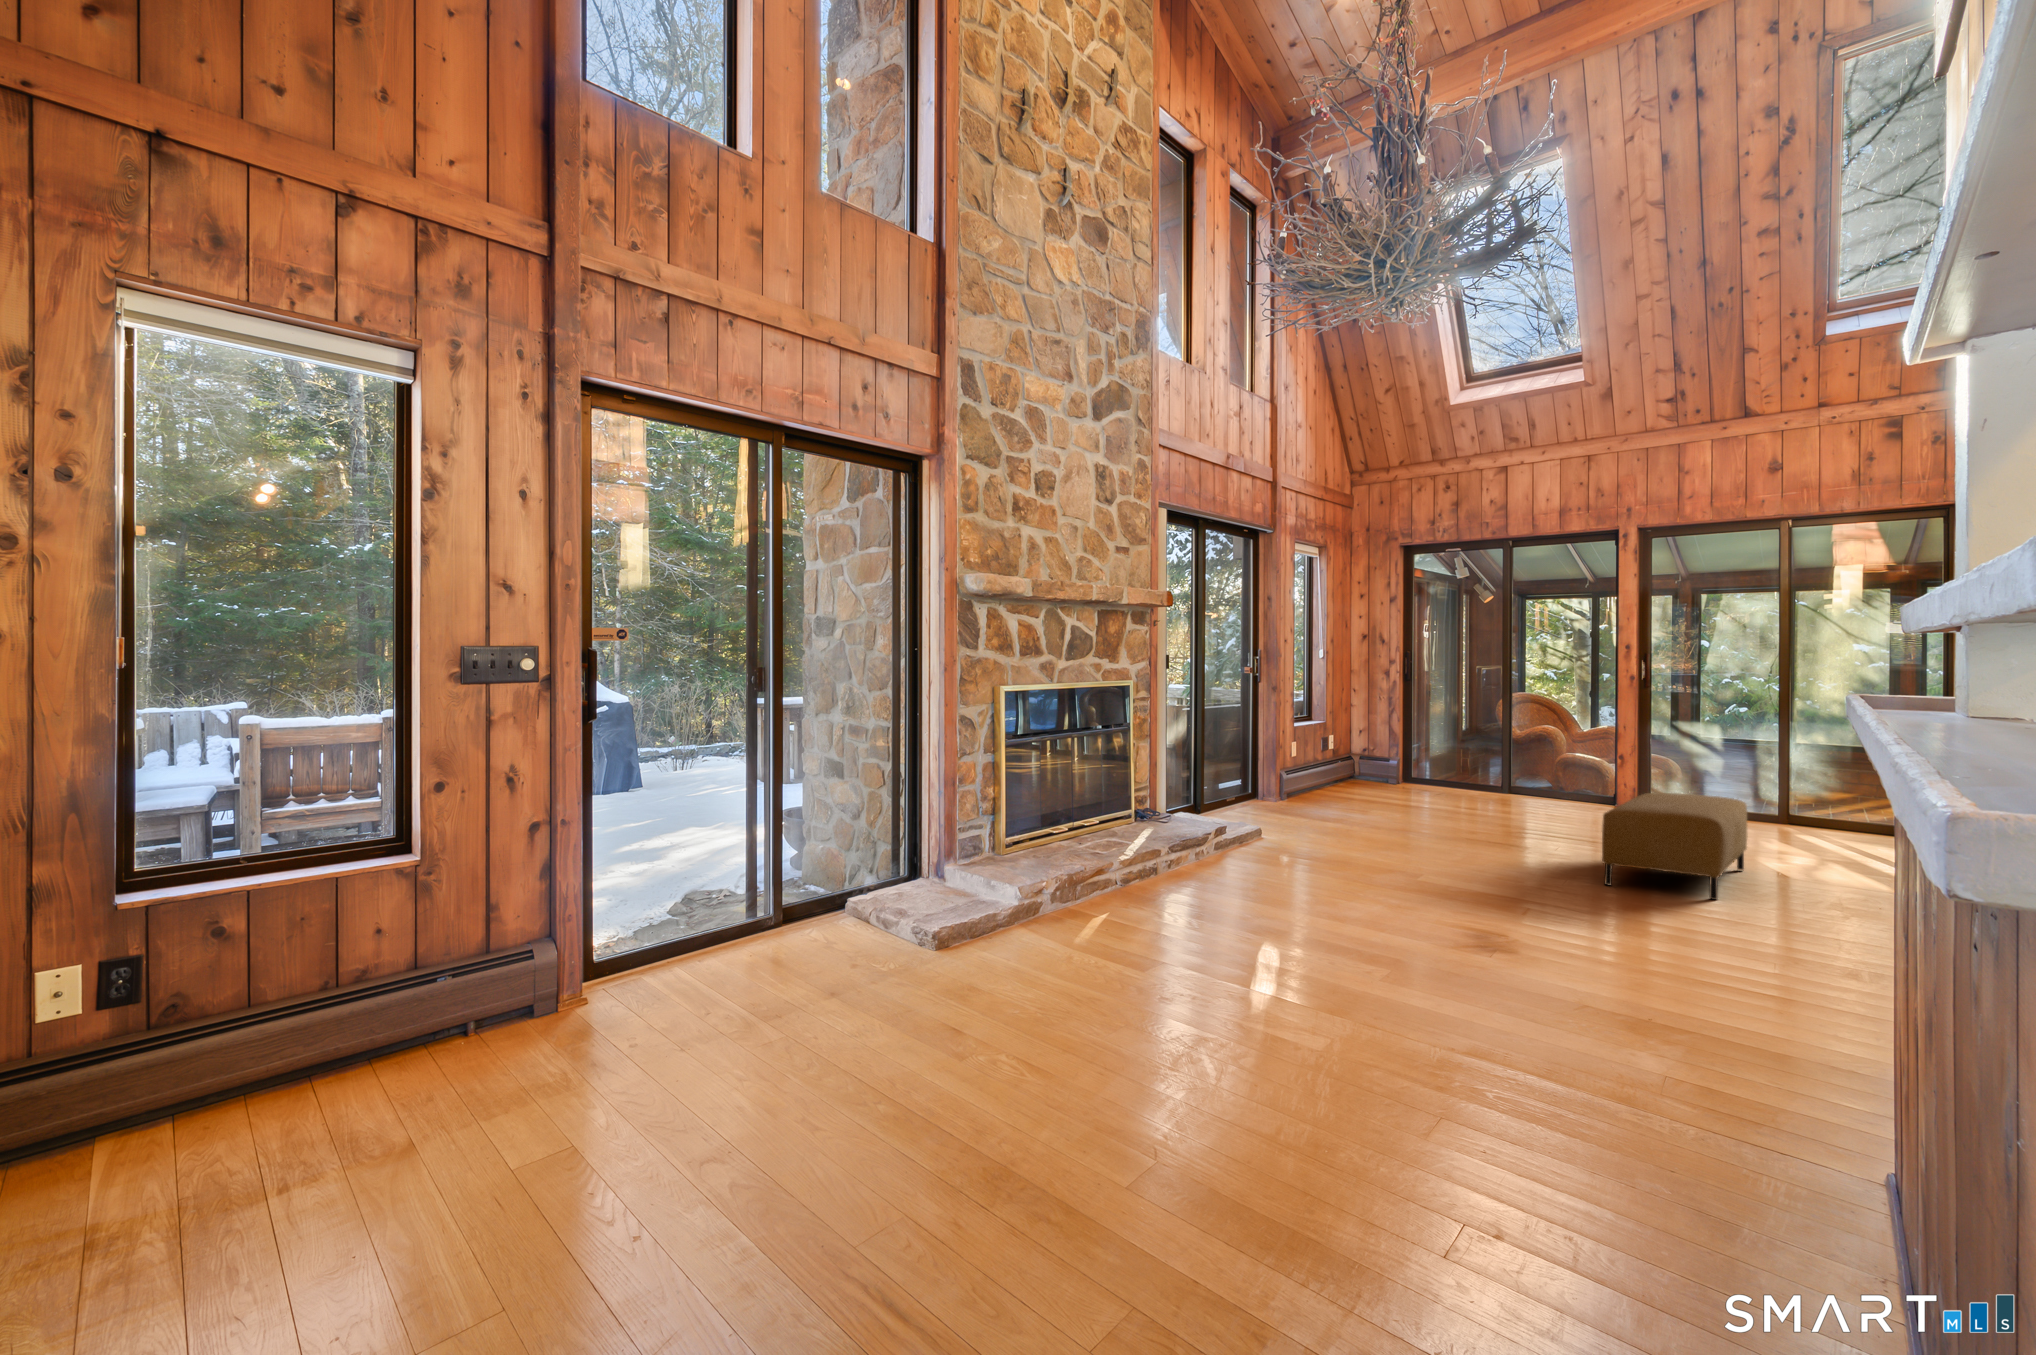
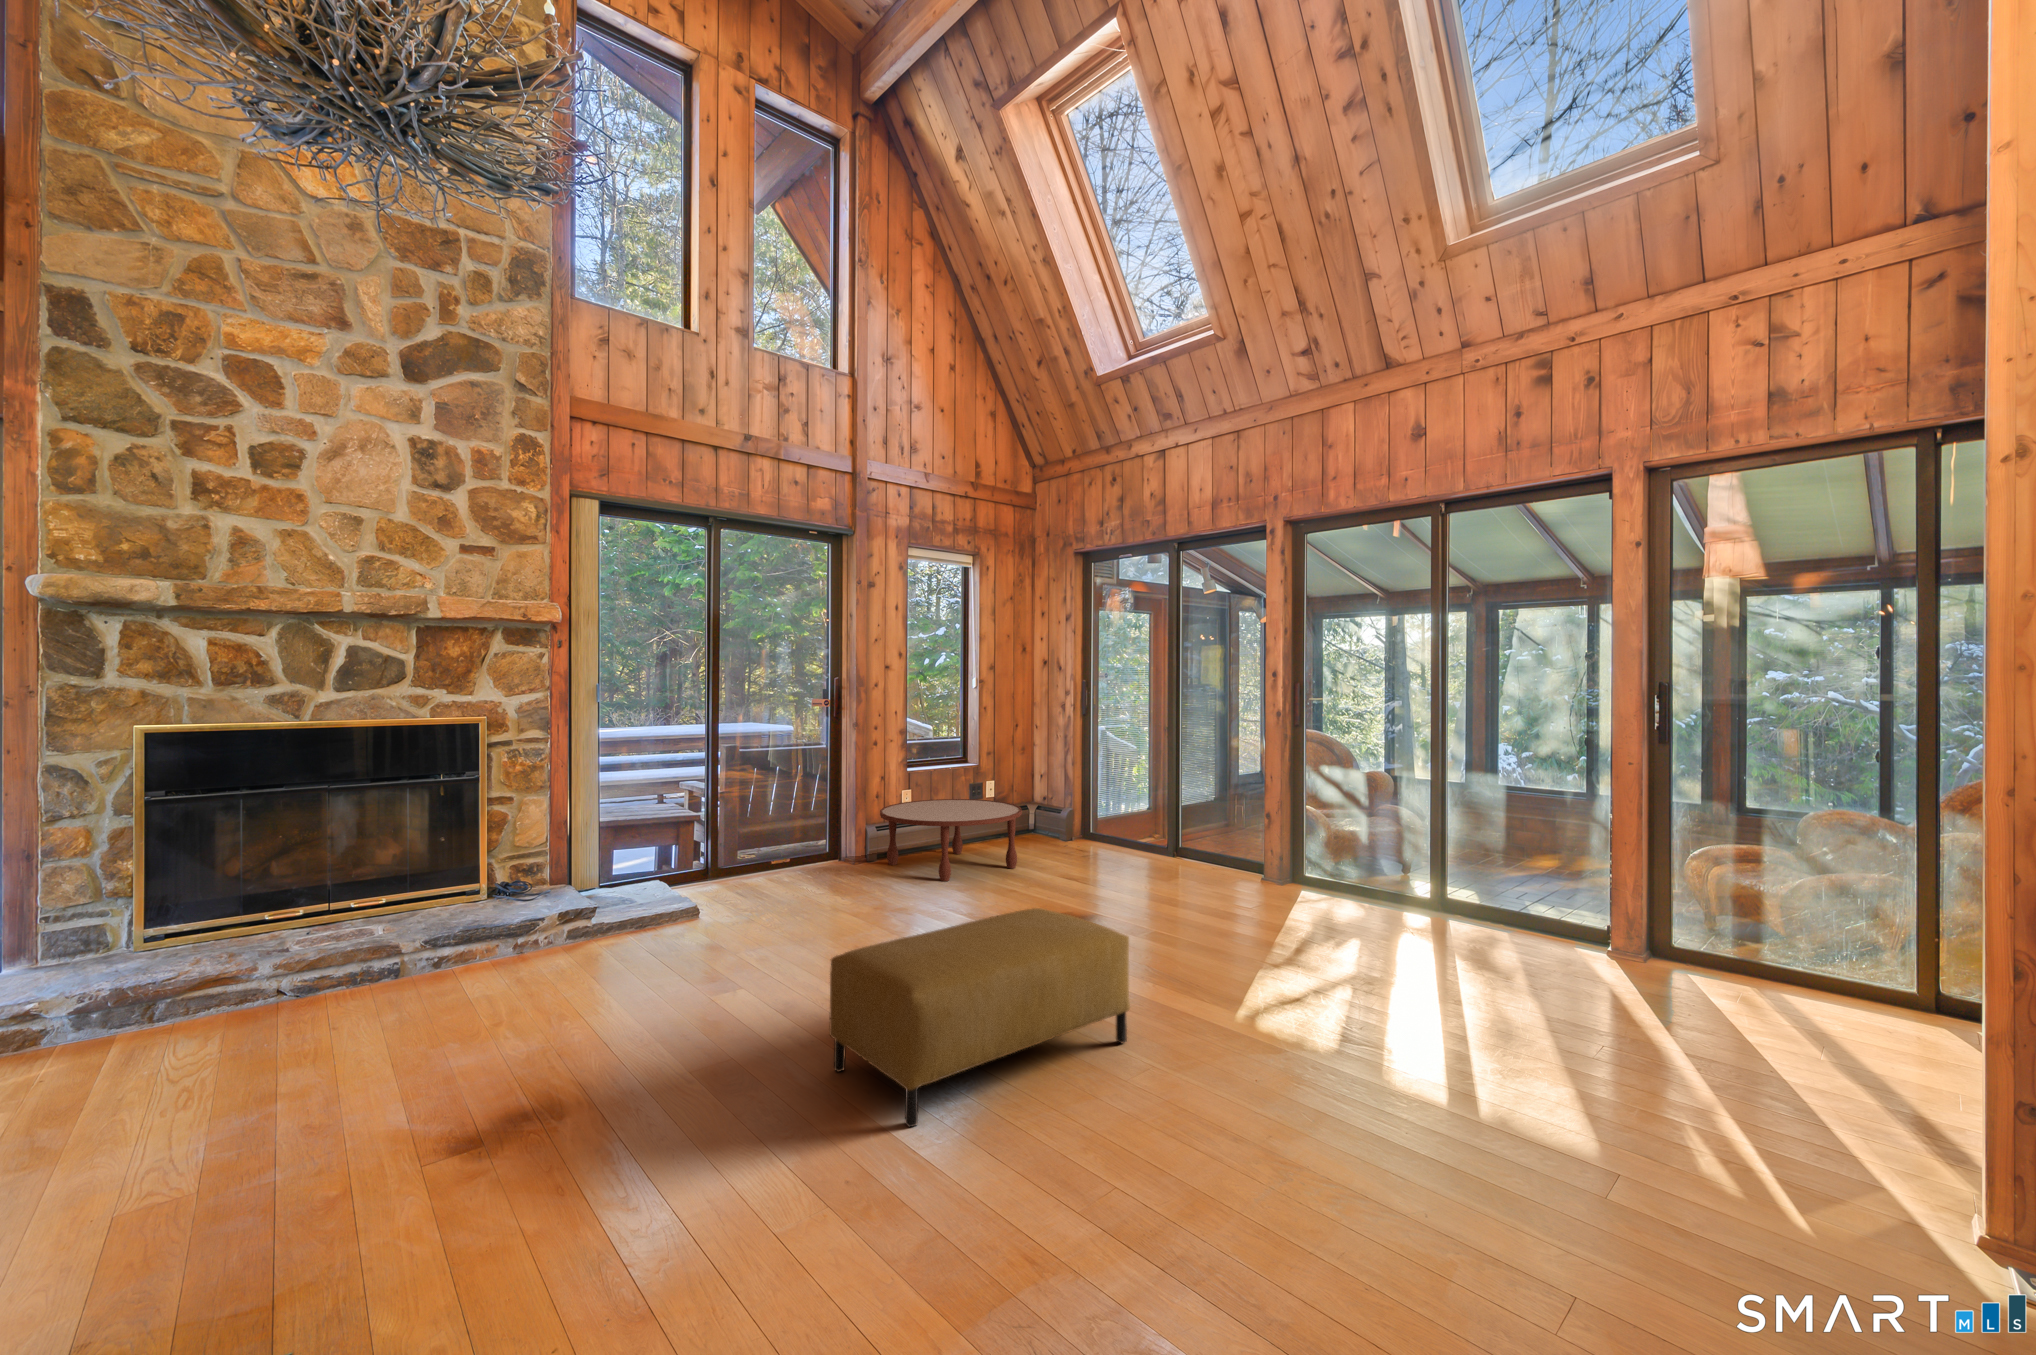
coffee table: none [1298,752,1420,811] -> present [880,799,1022,881]

